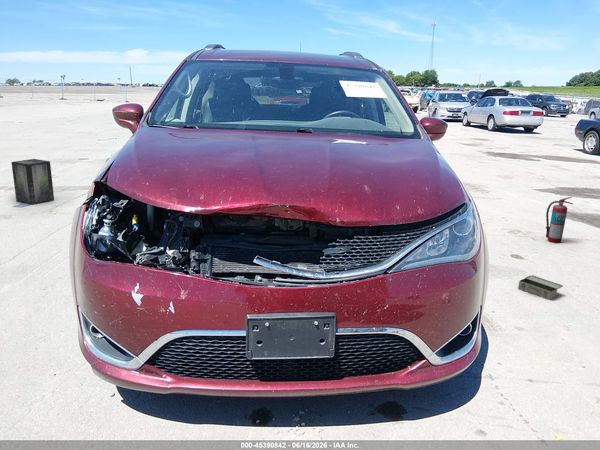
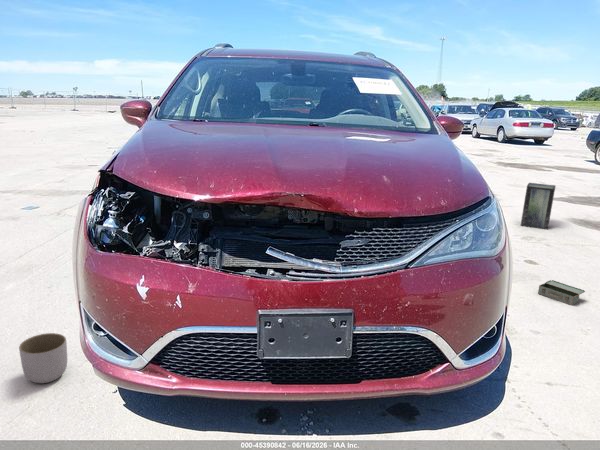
storage box: present [11,159,54,205] -> present [521,183,555,230]
fire extinguisher: present [546,197,573,243] -> none [563,202,592,249]
planter: none [17,335,64,383] -> present [19,333,67,383]

